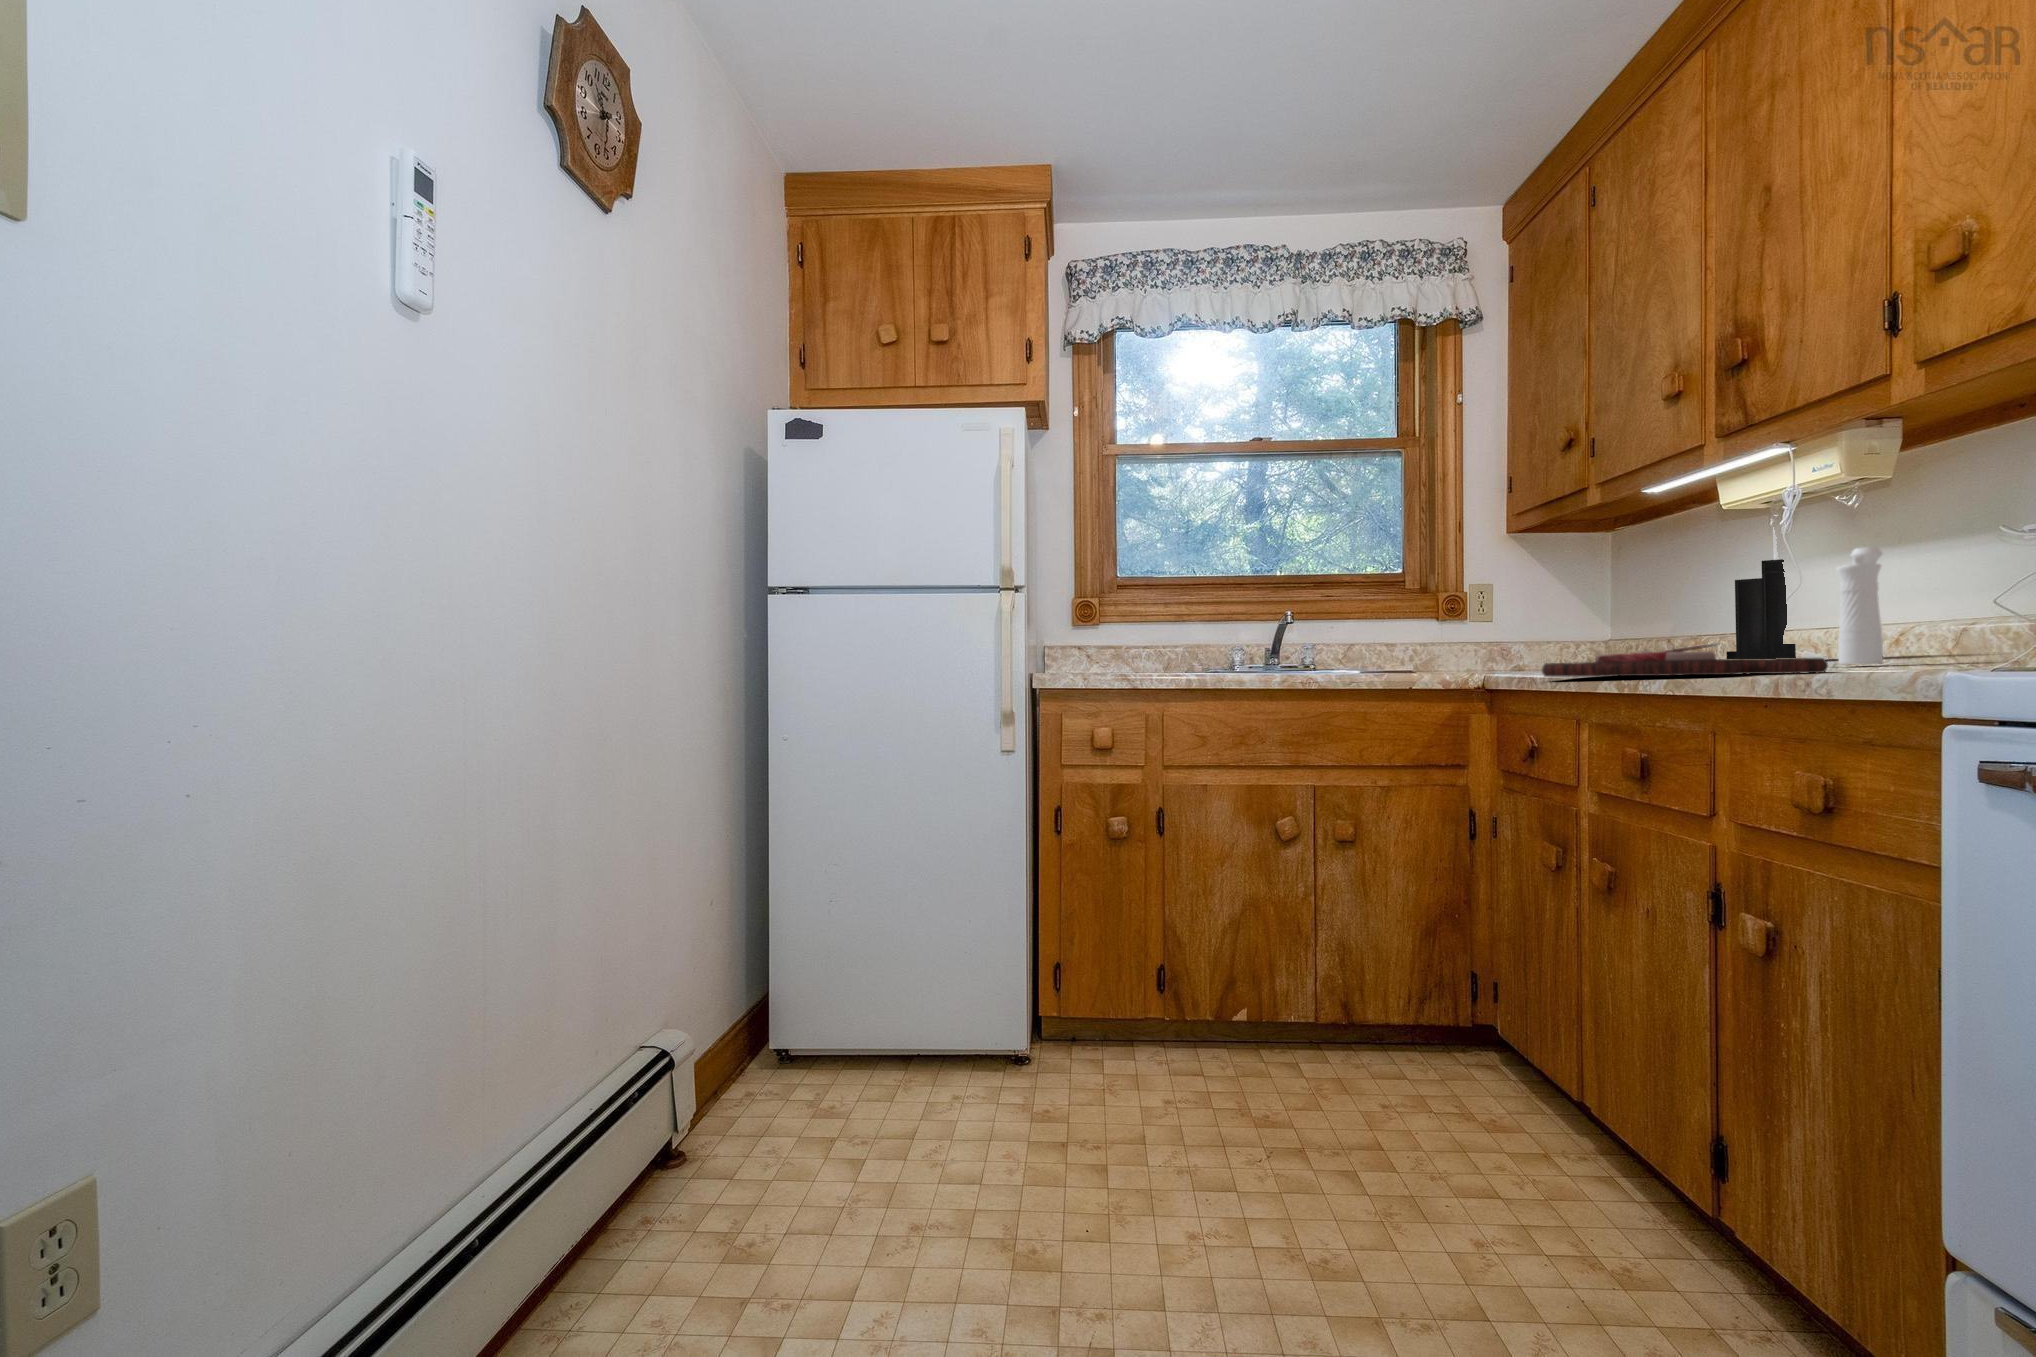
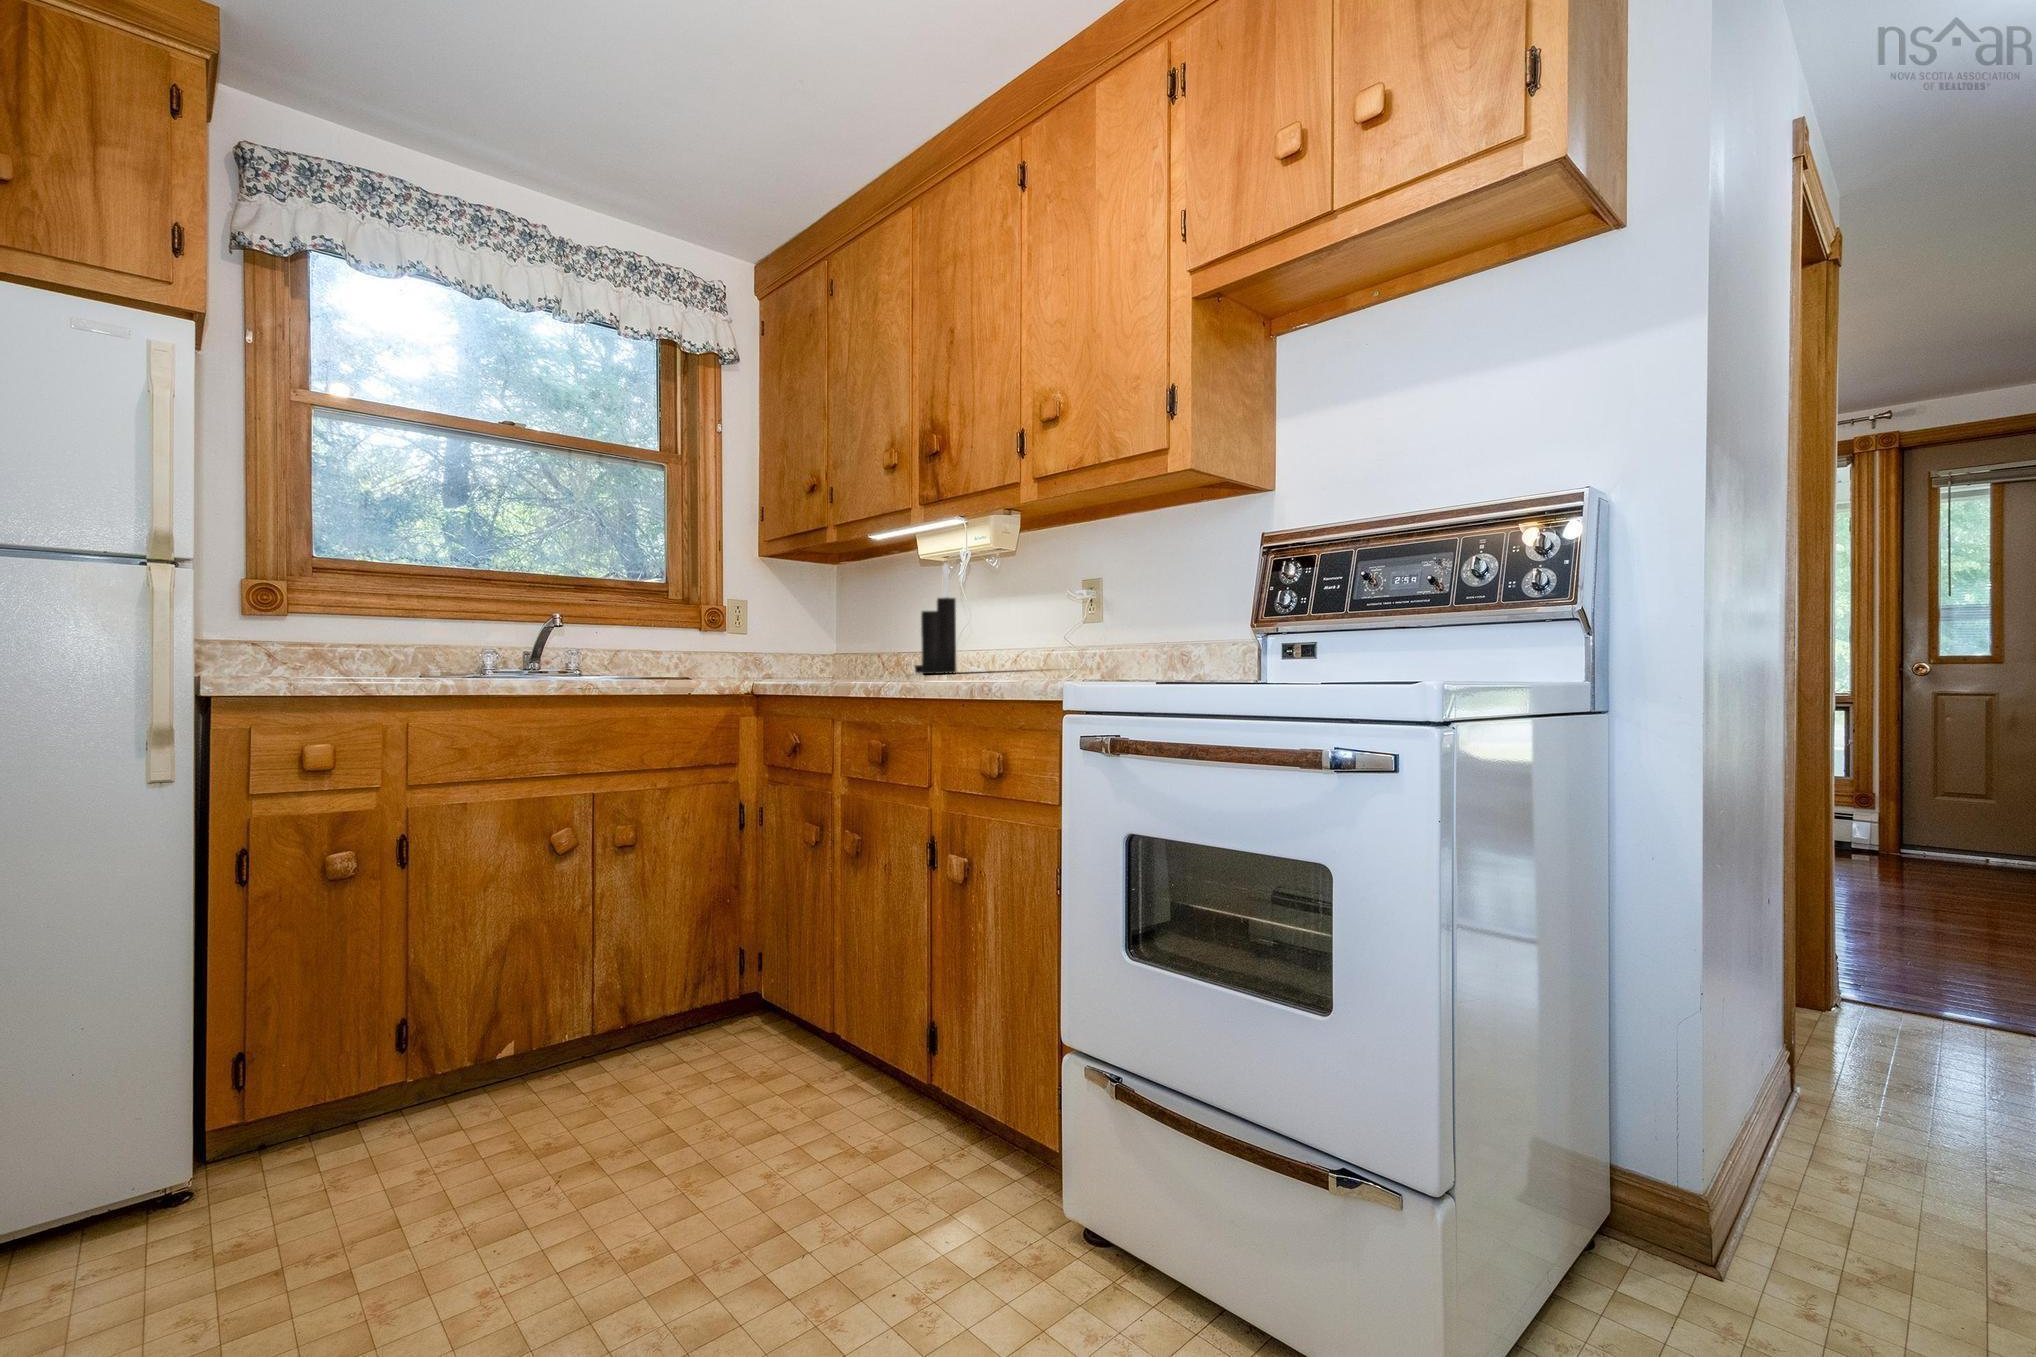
pepper mill: present [1836,547,1883,665] -> none [988,595,1012,676]
cutting board: present [1542,644,1828,677] -> none [810,659,990,684]

